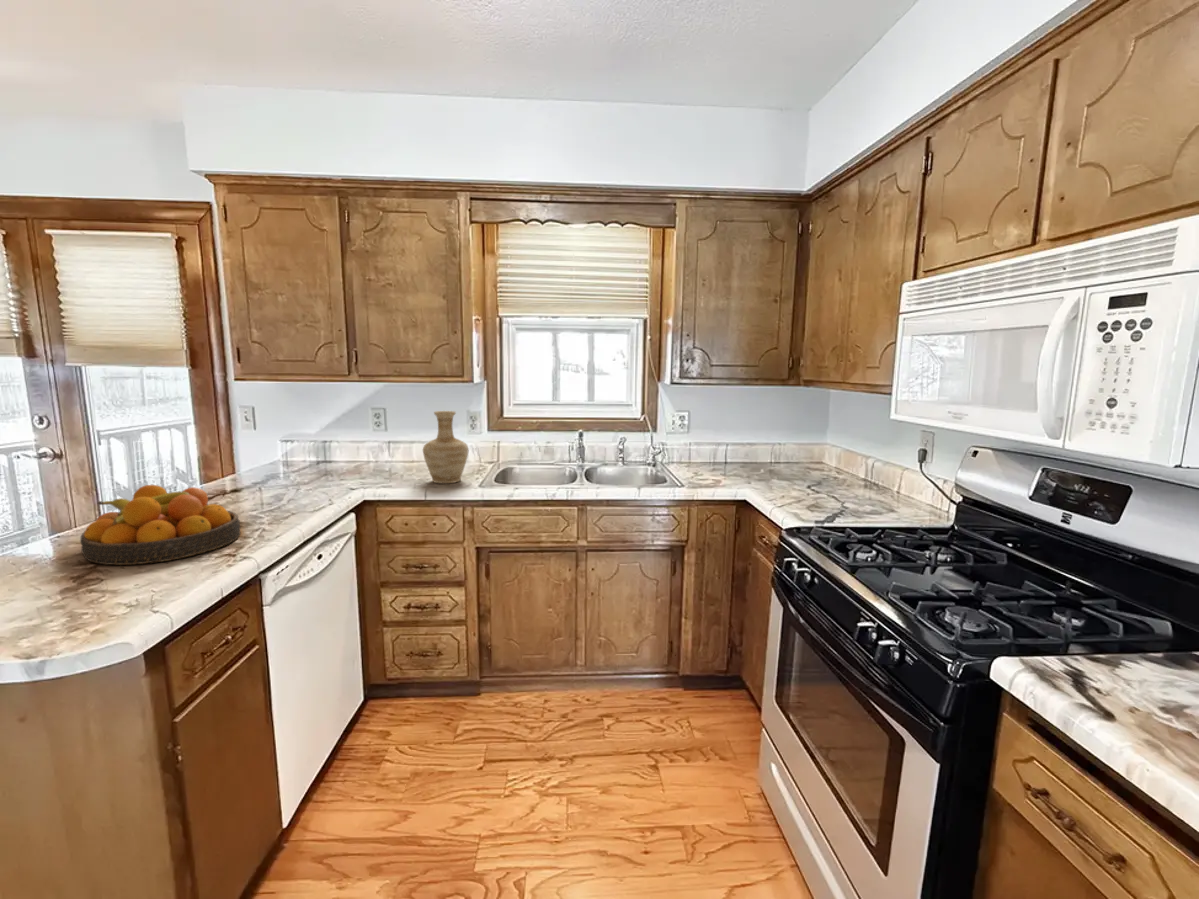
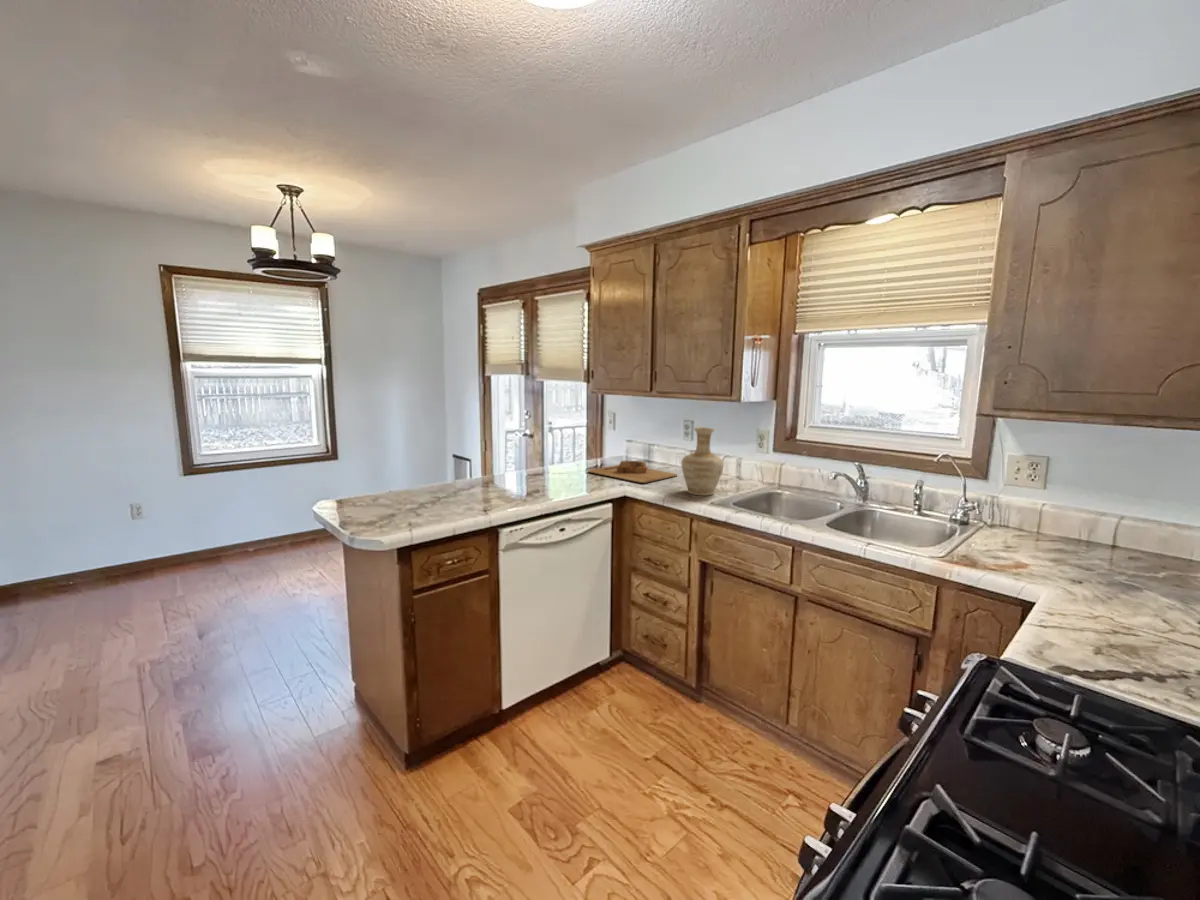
cutting board: none [275,460,390,485] -> present [588,461,677,483]
fruit bowl: present [81,485,241,565] -> none [432,457,514,505]

